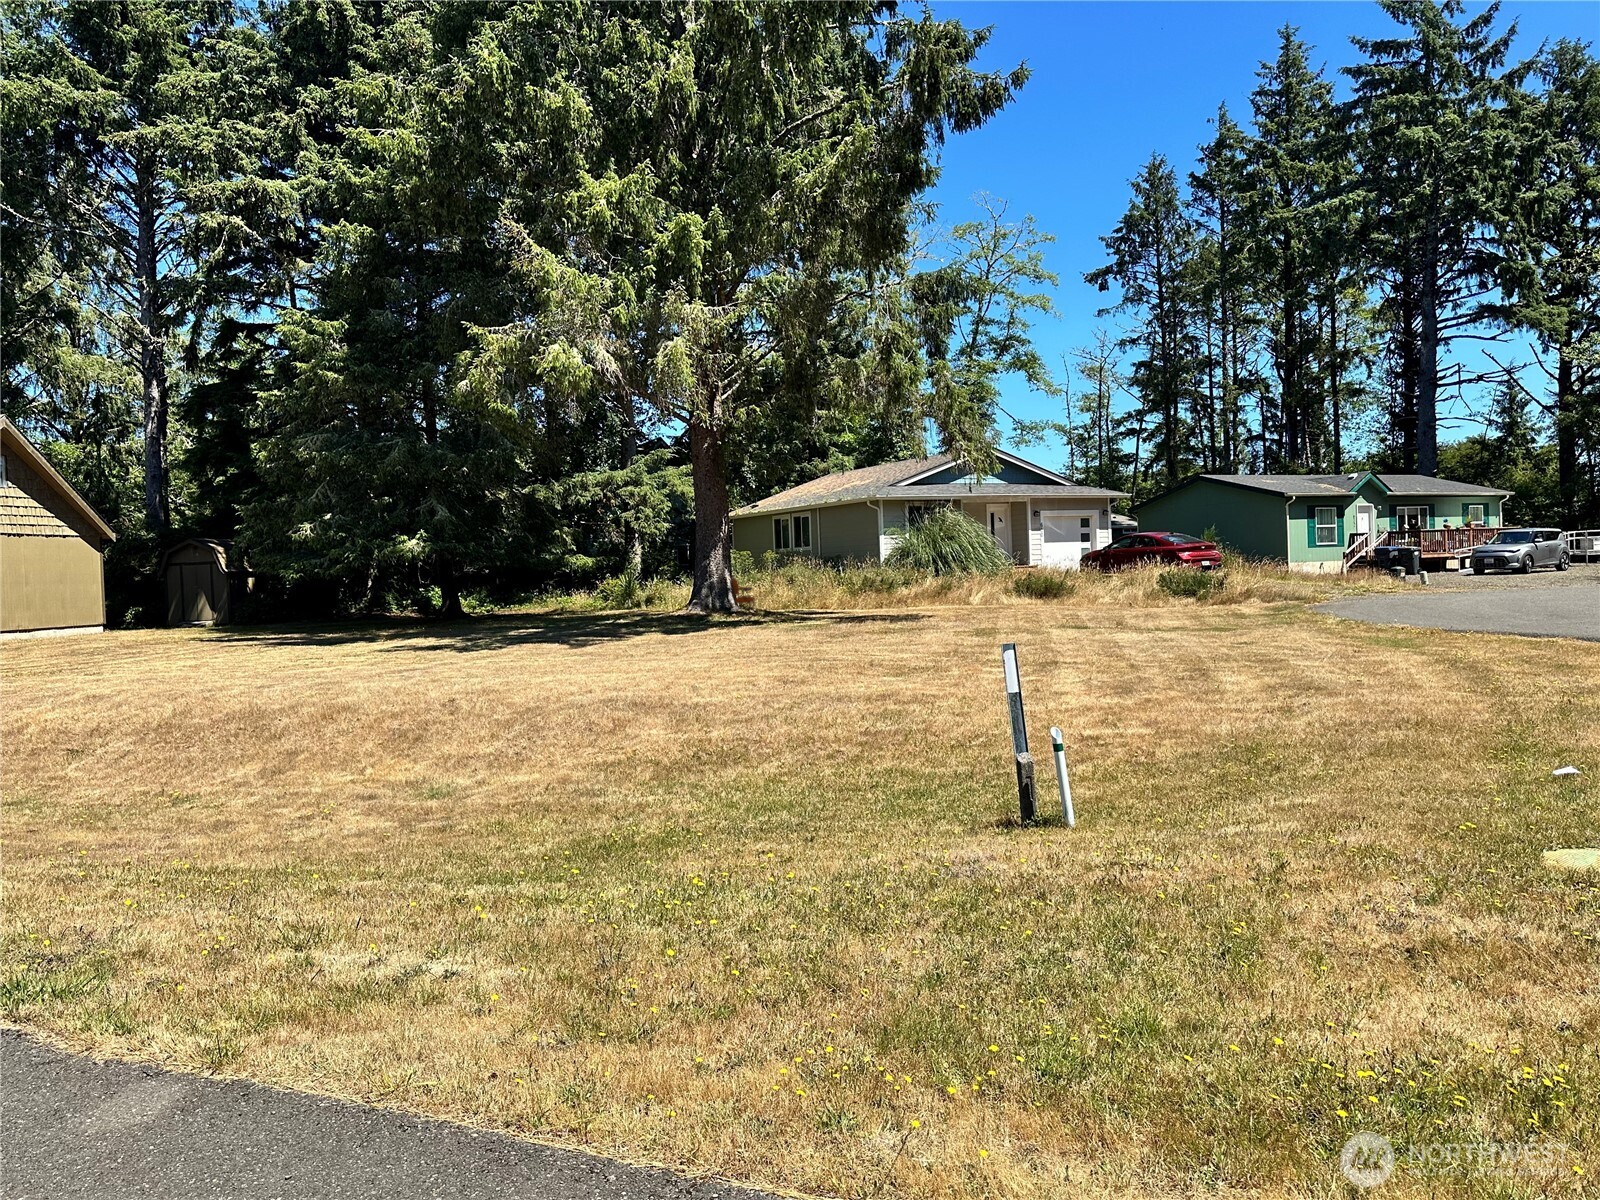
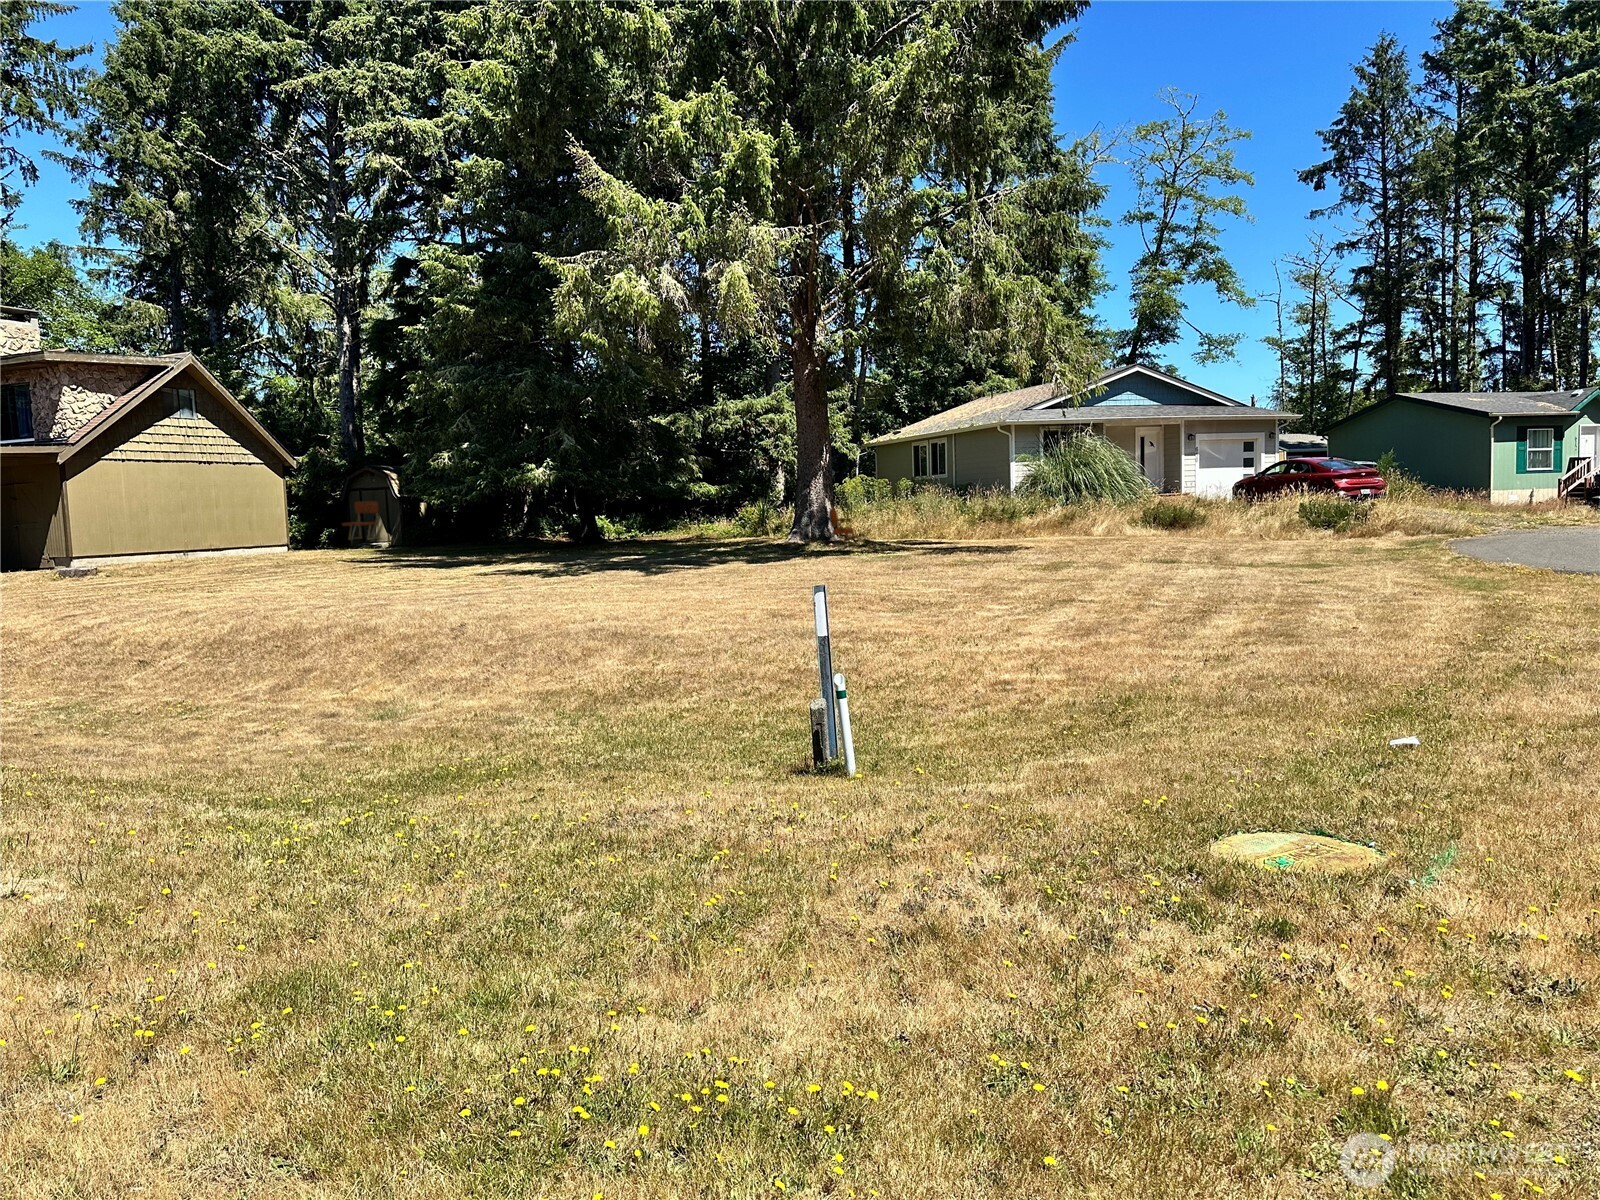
bench: none [158,582,205,625] -> present [342,501,380,540]

